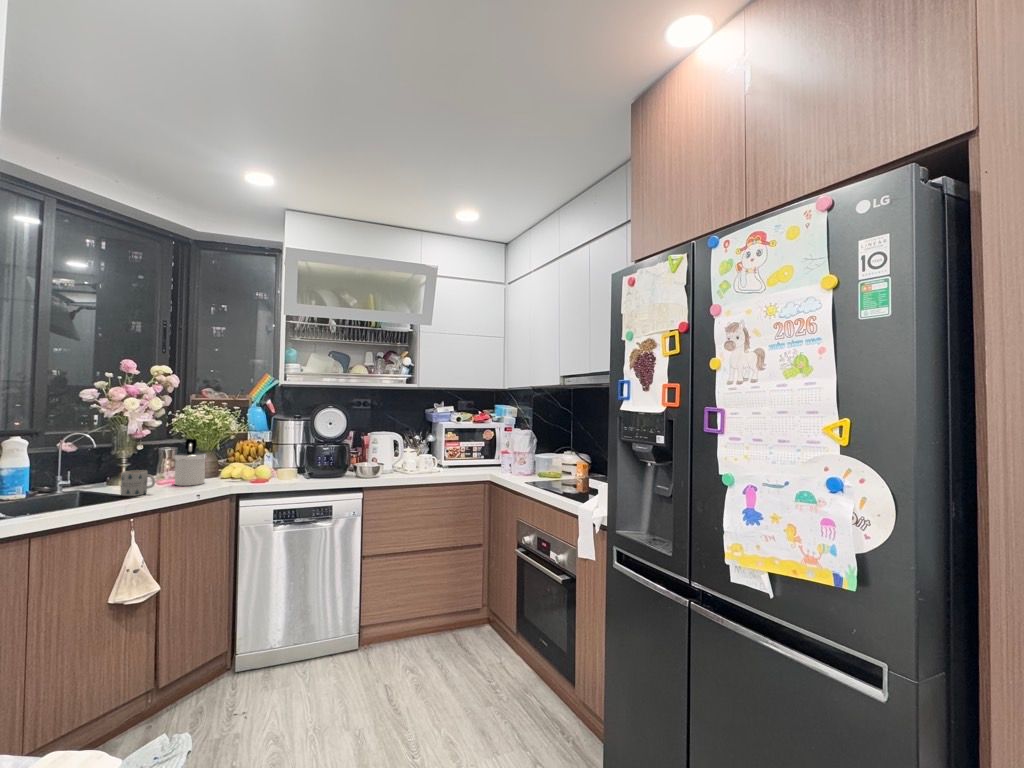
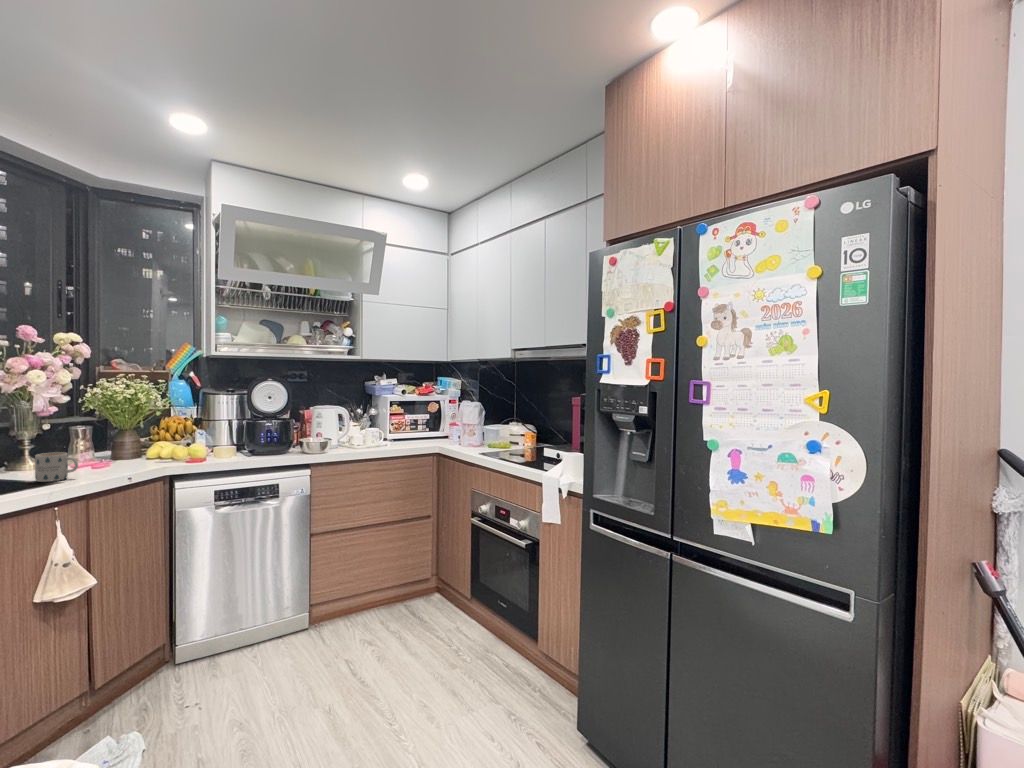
soap dispenser: present [174,439,206,486] -> none [94,416,133,468]

